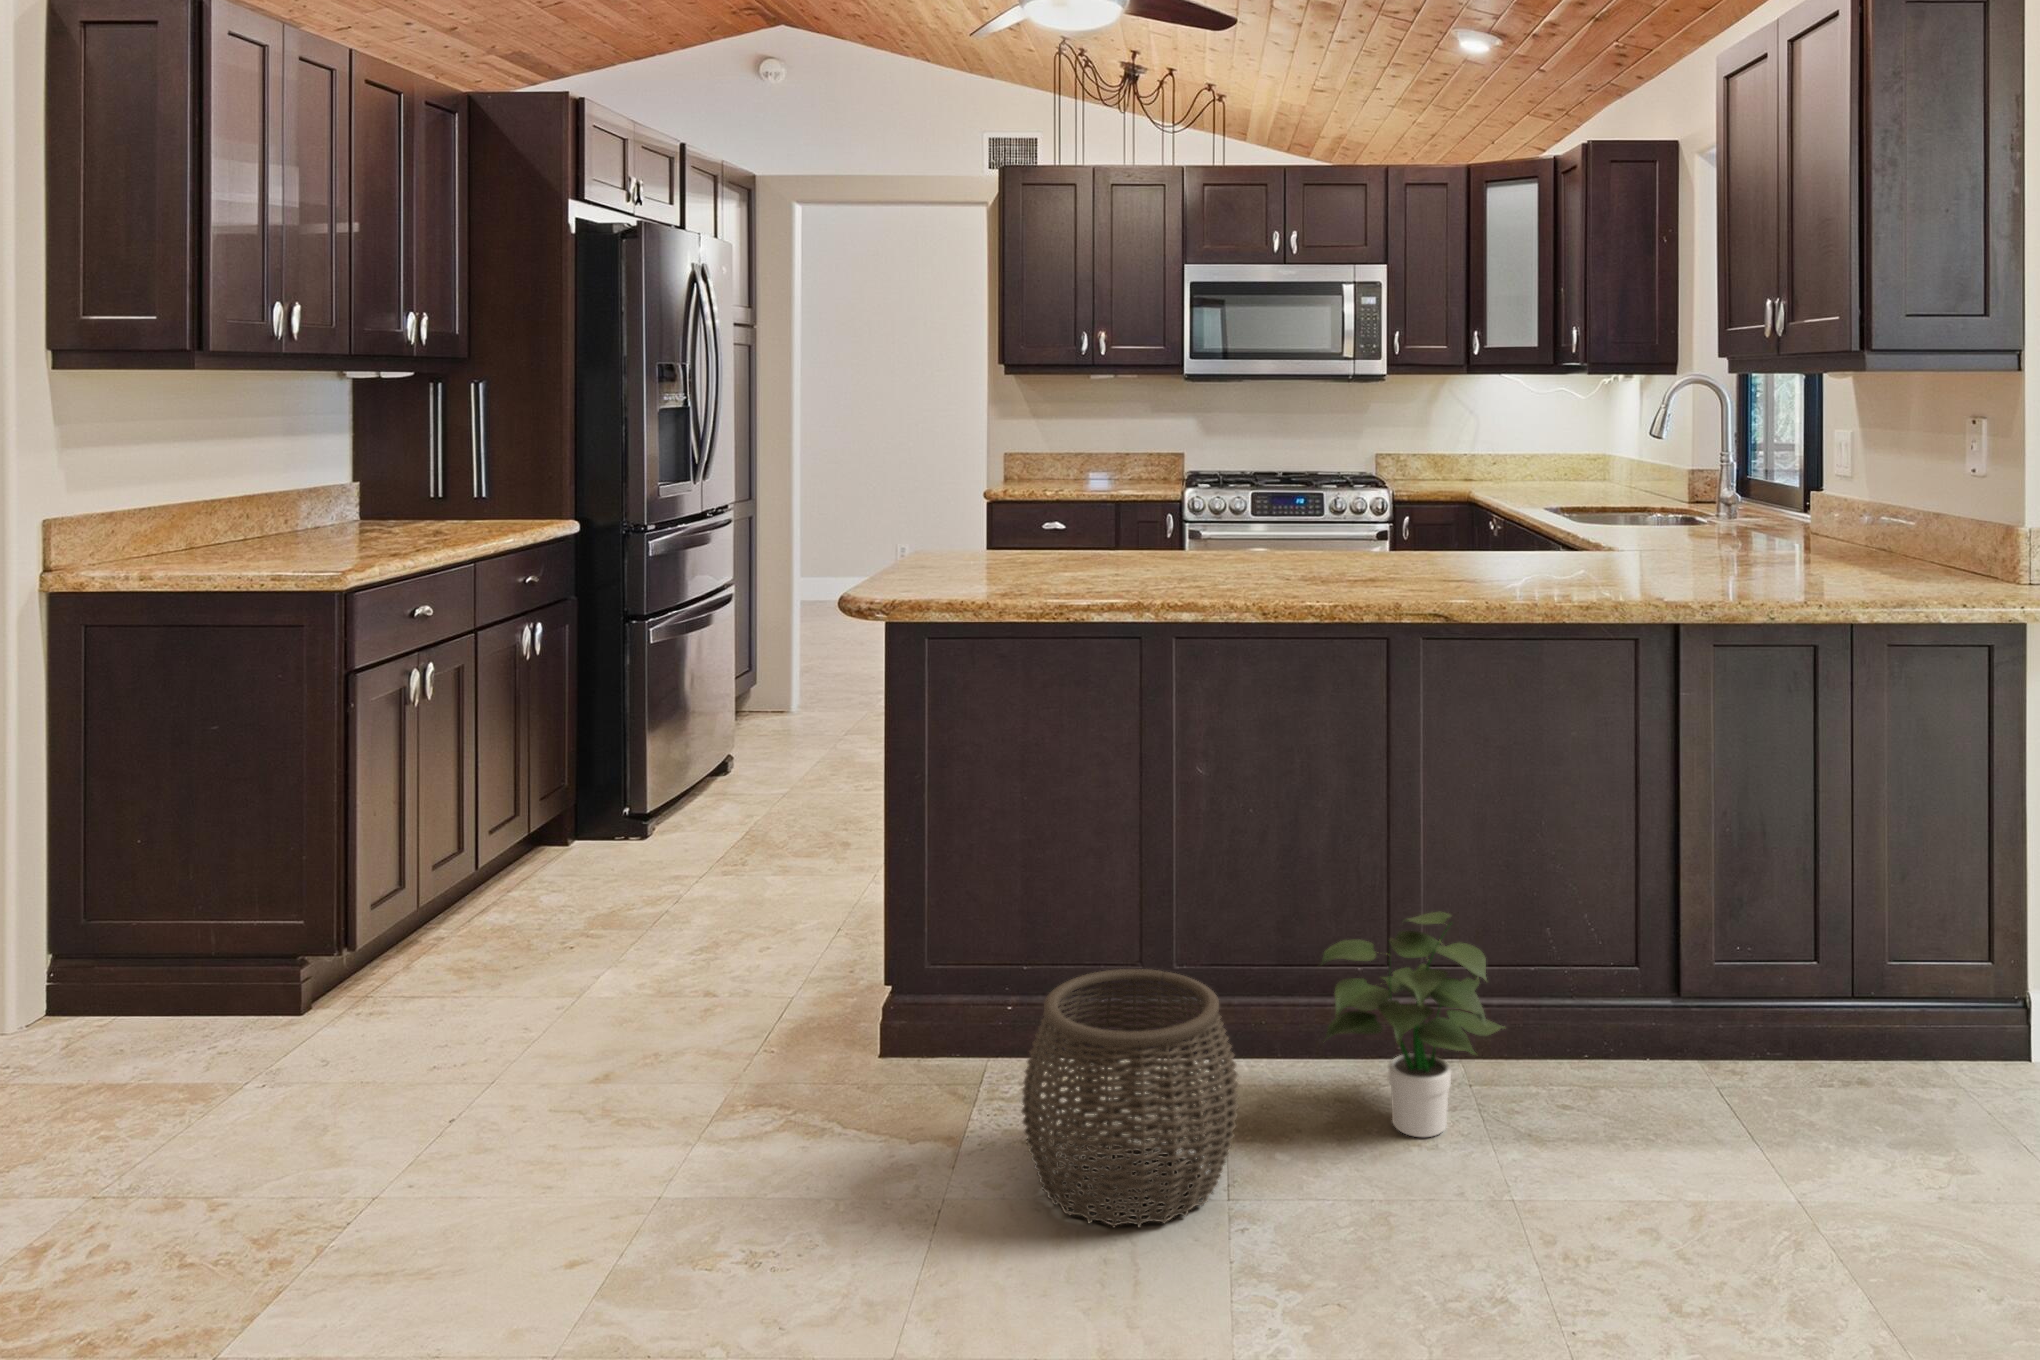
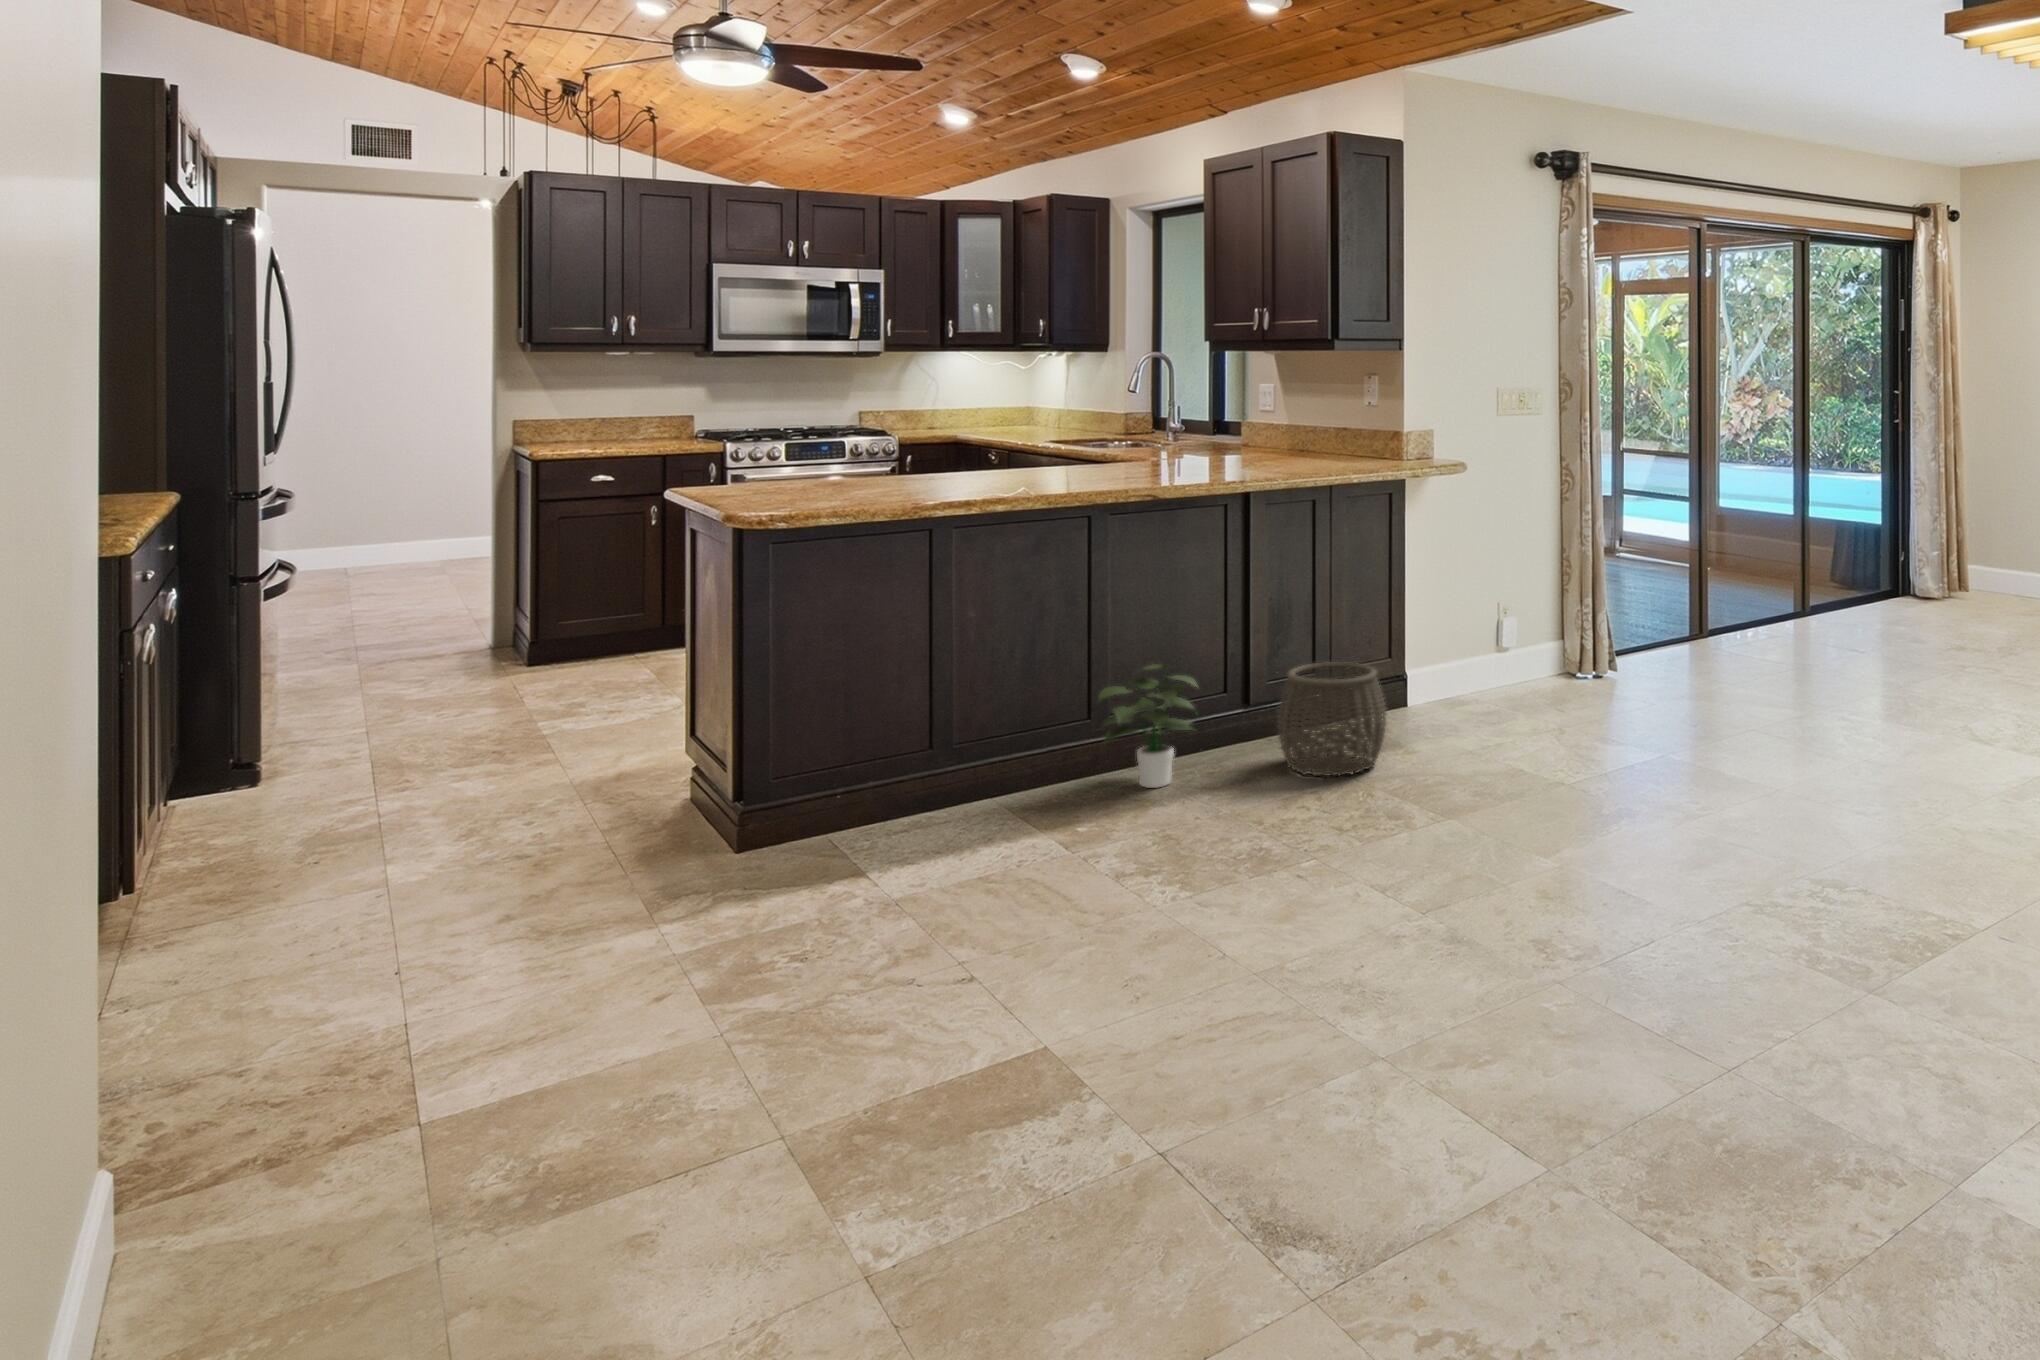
woven basket: present [1022,969,1239,1227] -> present [1277,662,1387,776]

